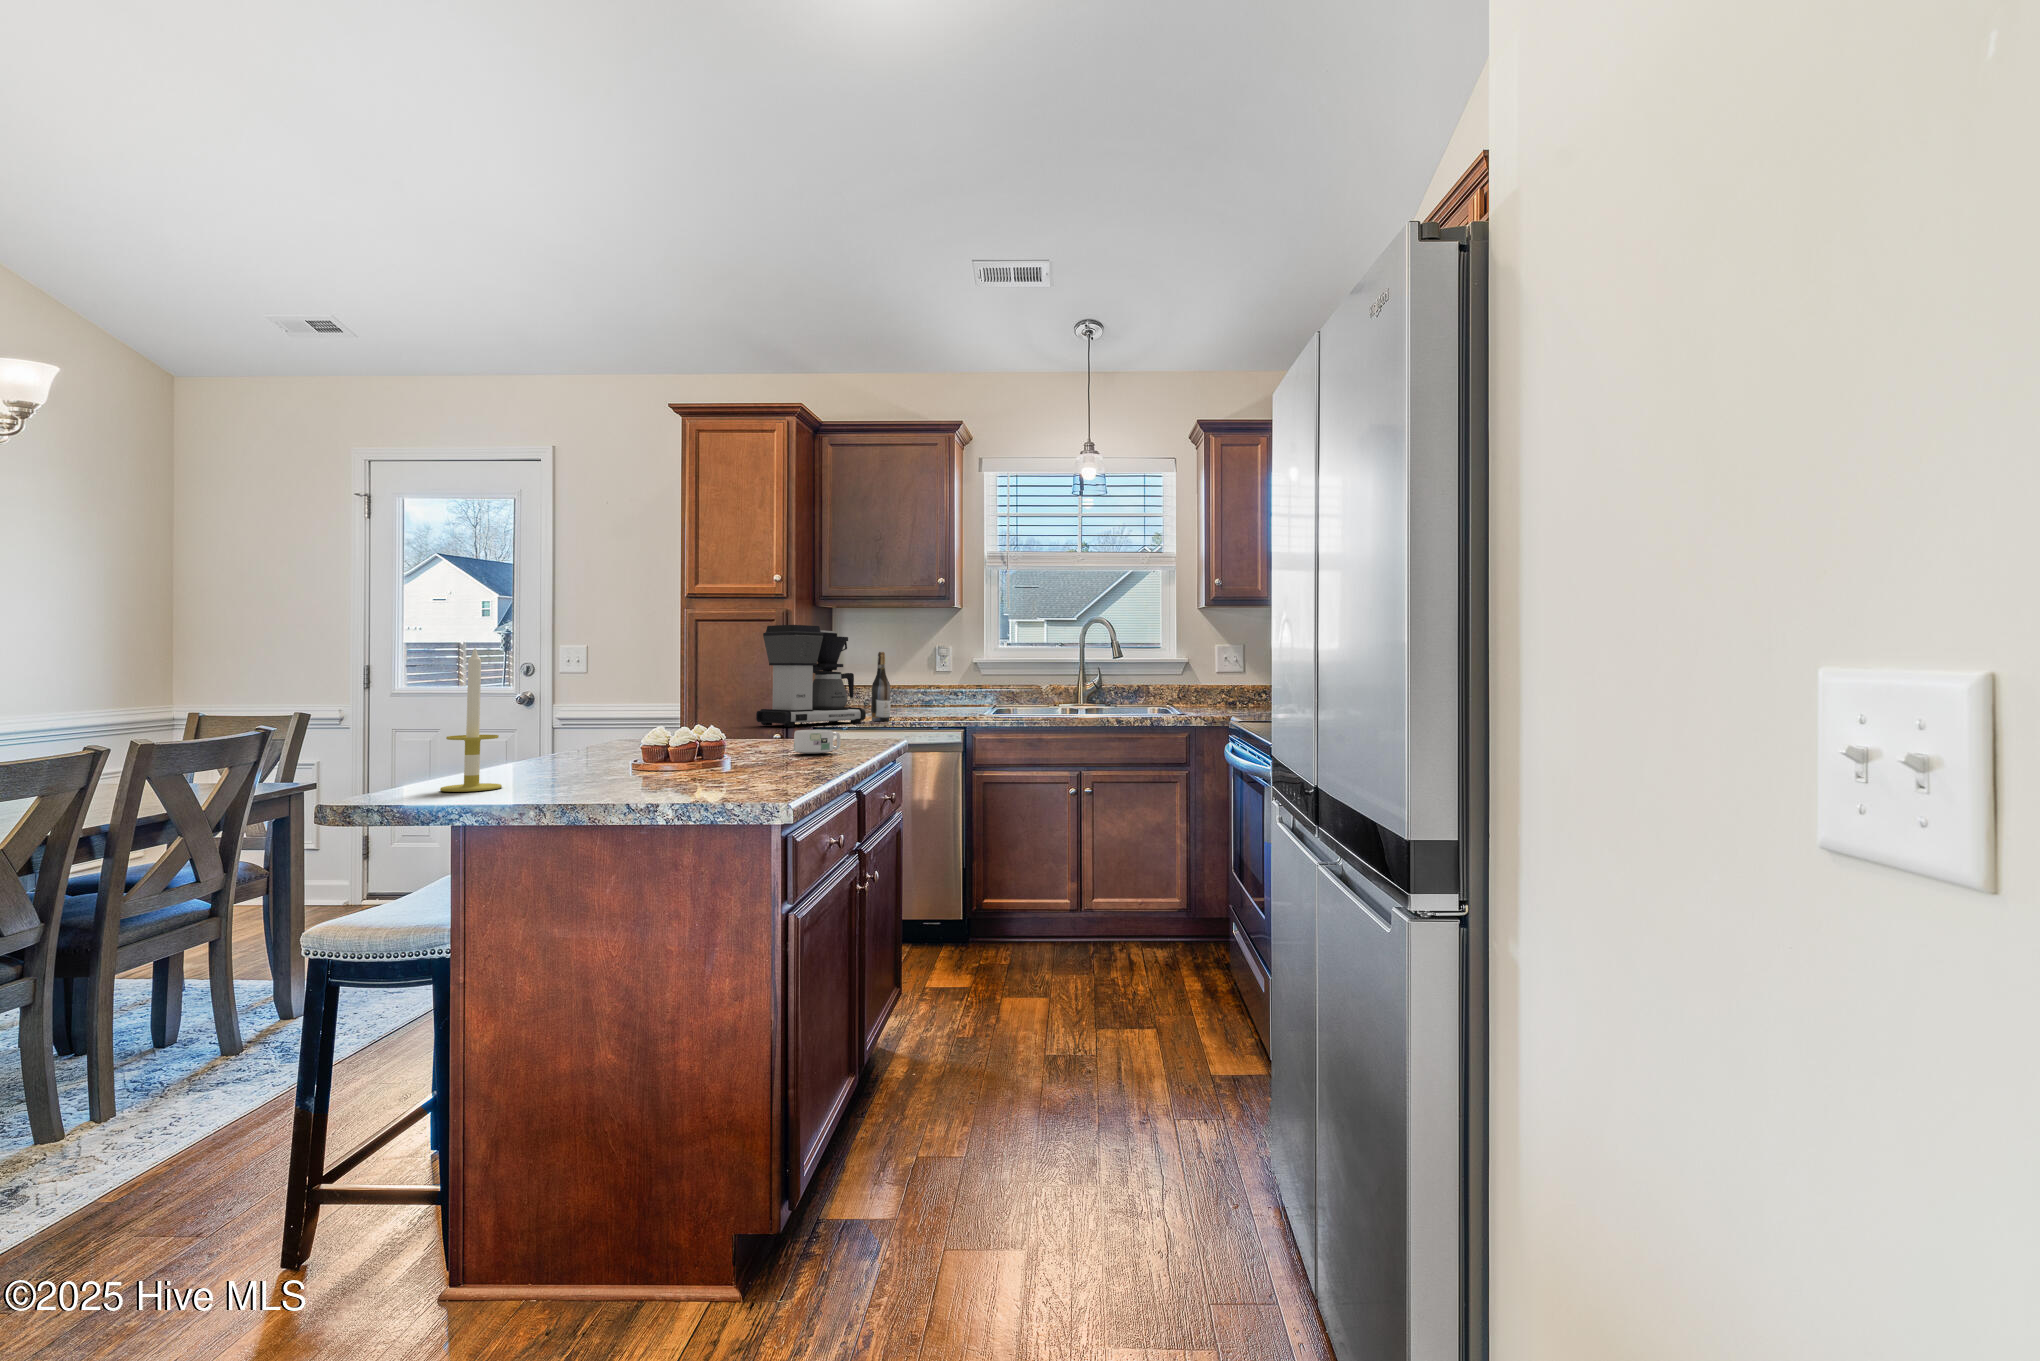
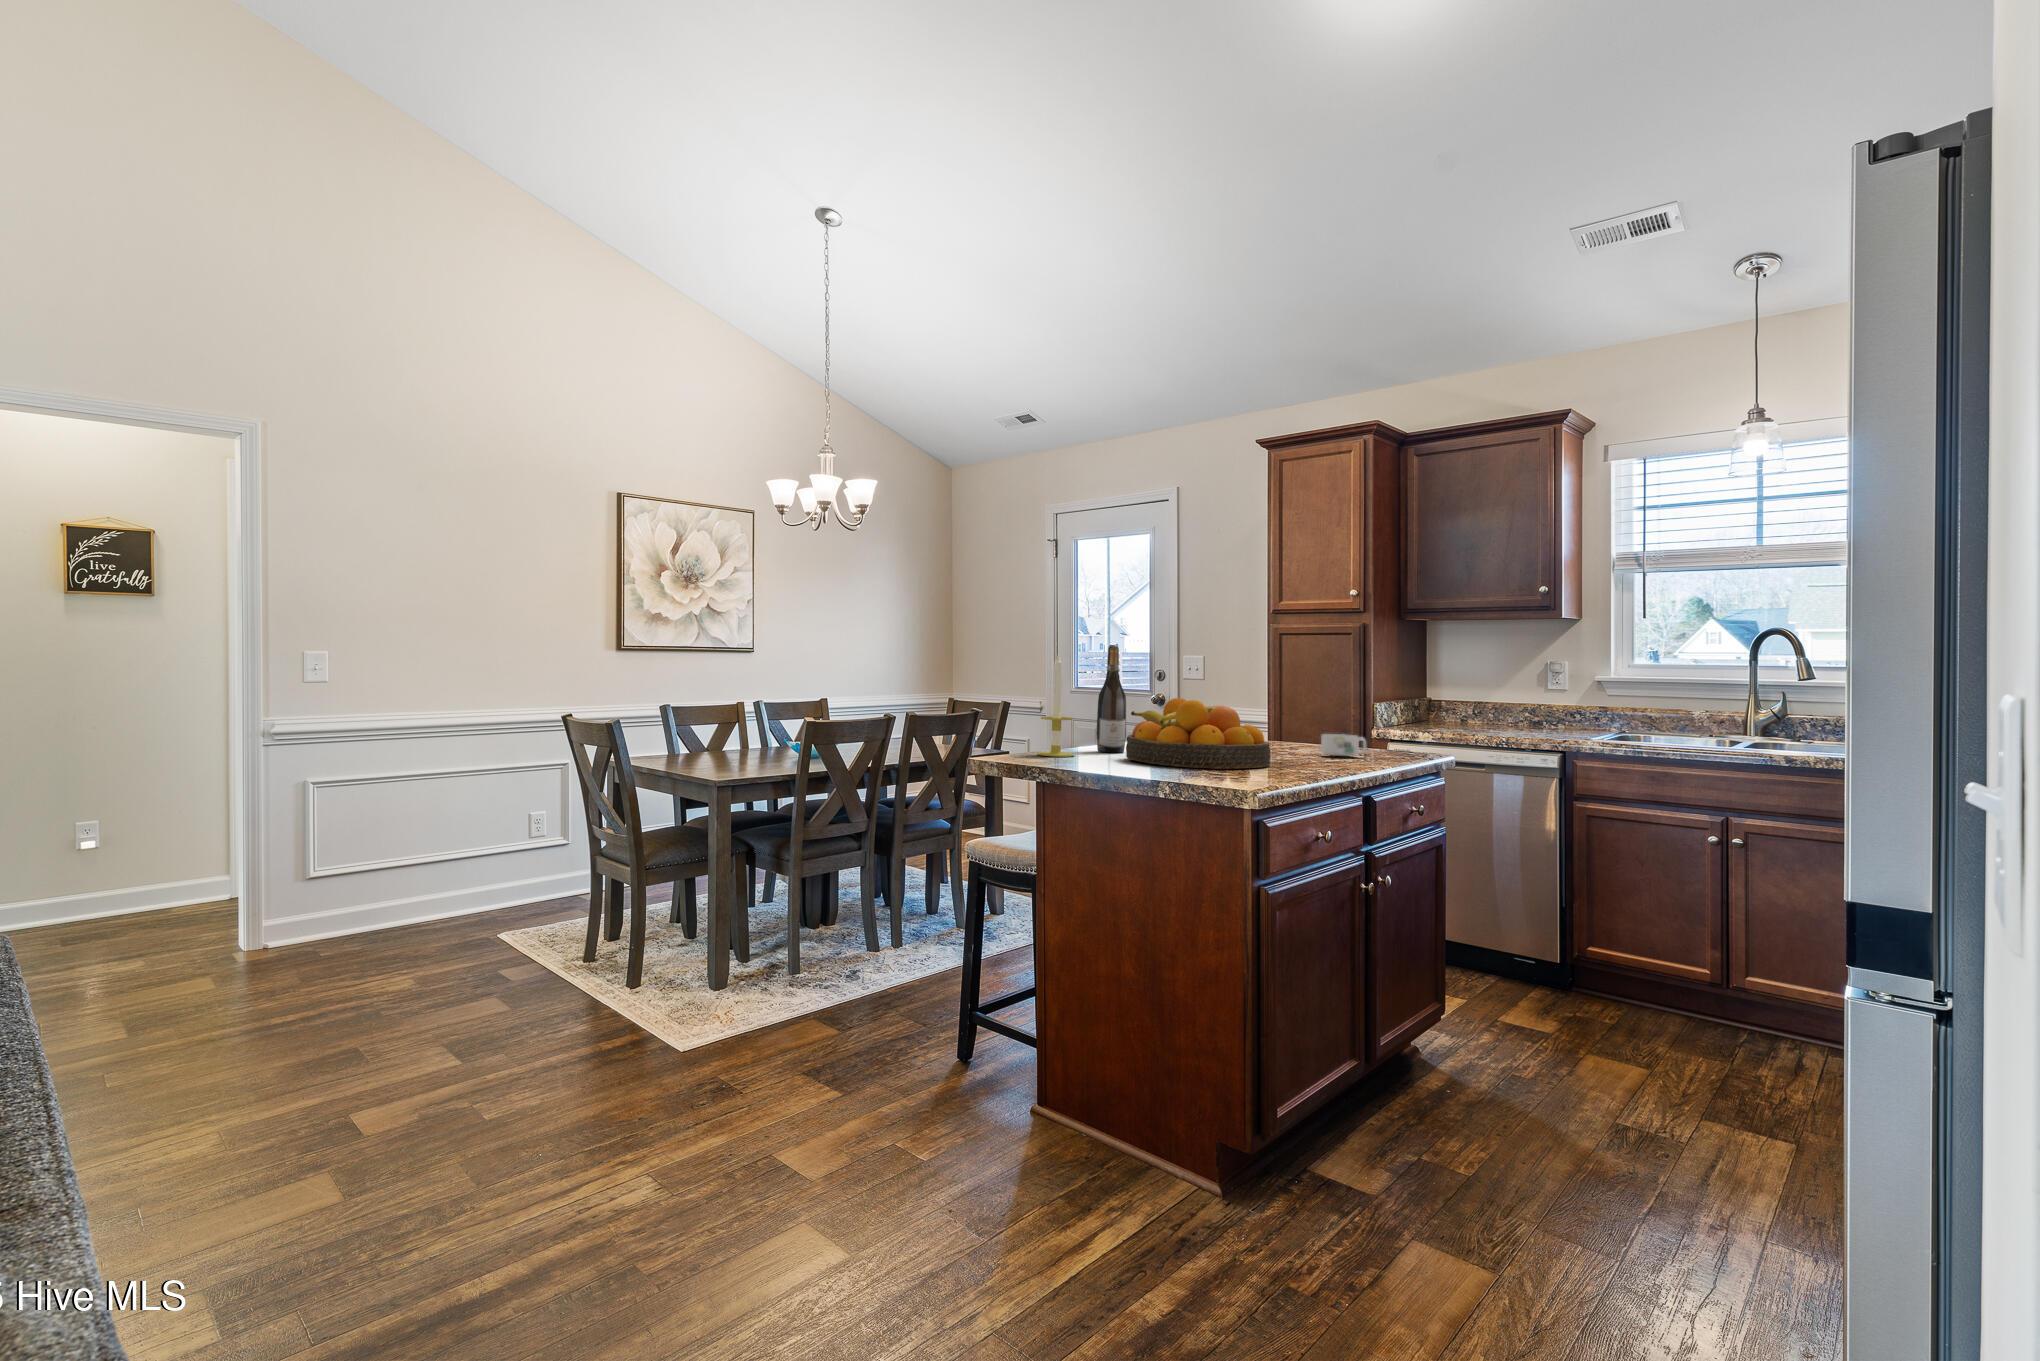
coffee maker: present [756,625,866,727] -> none [1334,638,1449,738]
wine bottle: present [871,652,891,721] -> present [1096,645,1126,753]
fruit bowl: none [585,701,770,788] -> present [1126,698,1270,769]

